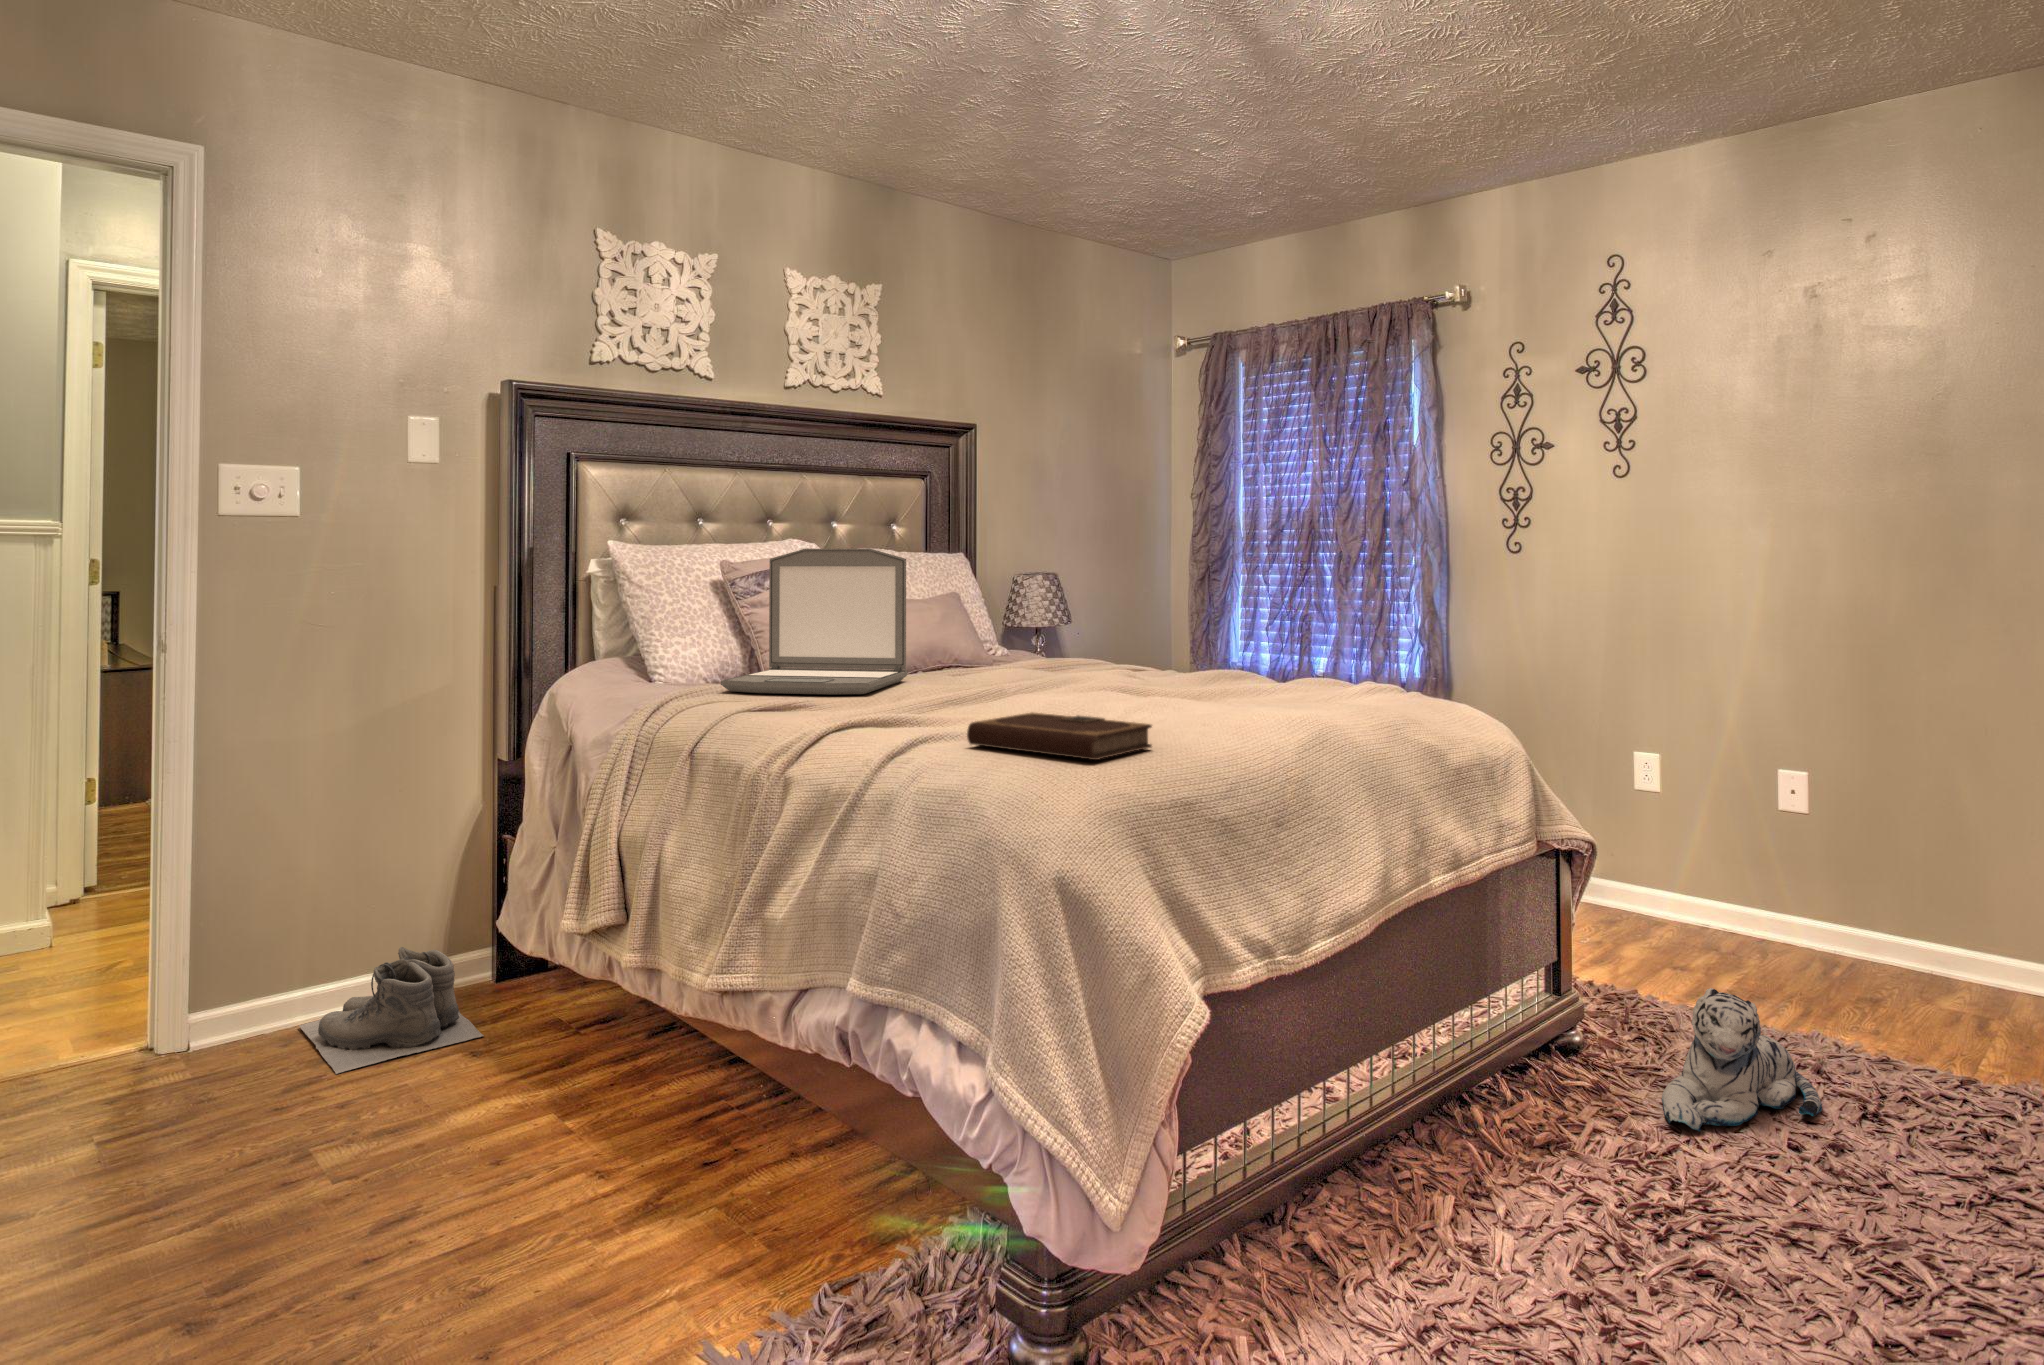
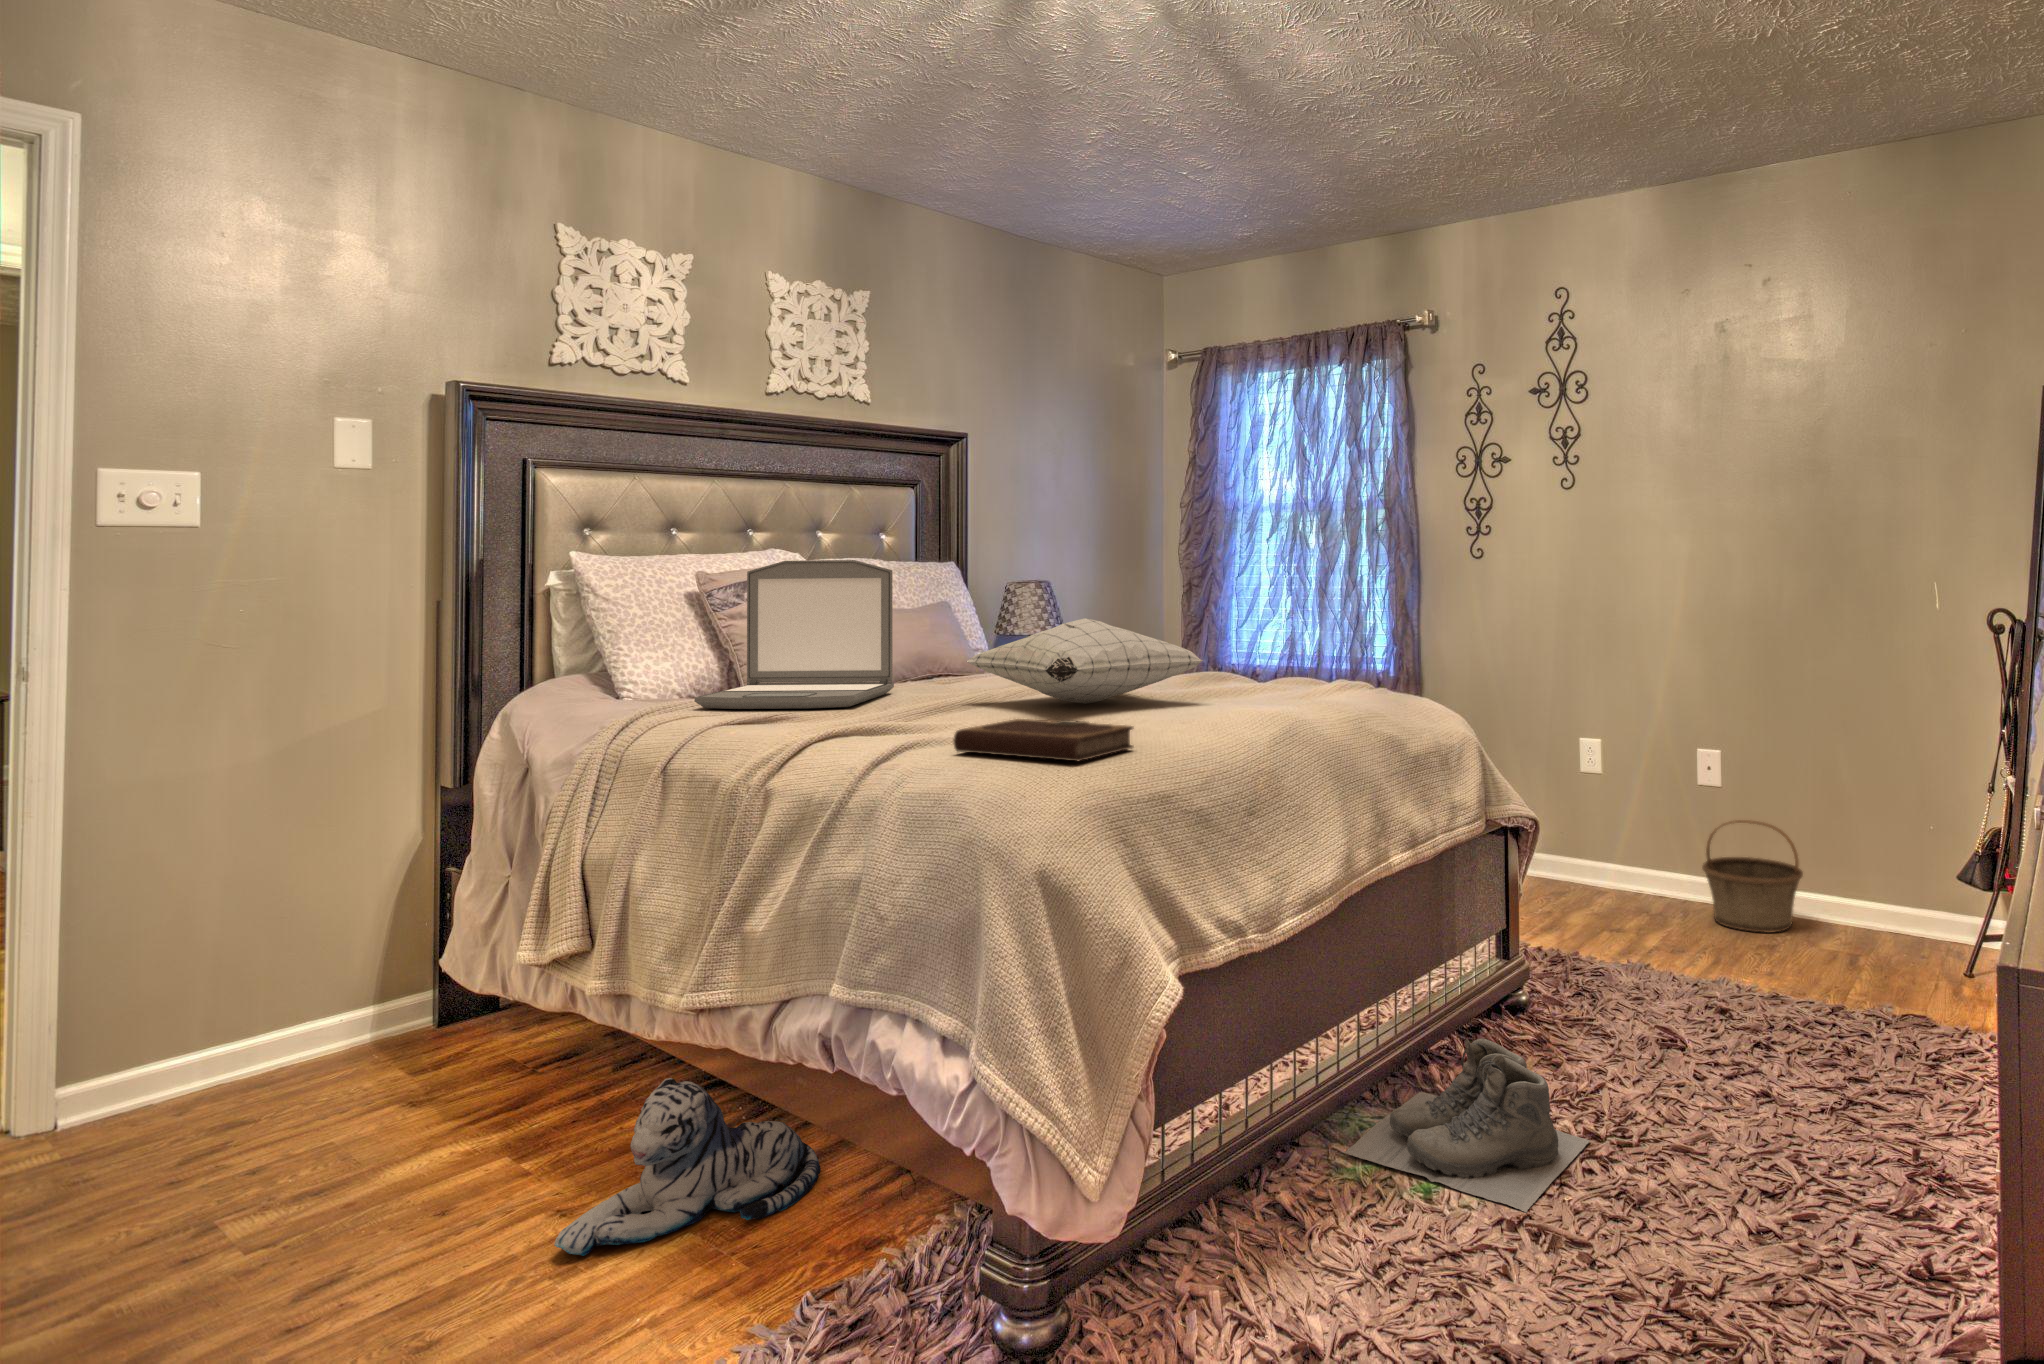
pillow: none [978,610,1222,698] -> present [966,618,1202,704]
basket: none [1782,849,1910,979] -> present [1702,820,1803,933]
boots: present [299,947,483,1074] -> present [1344,1039,1590,1212]
plush toy: present [1662,988,1822,1131] -> present [554,1078,821,1256]

